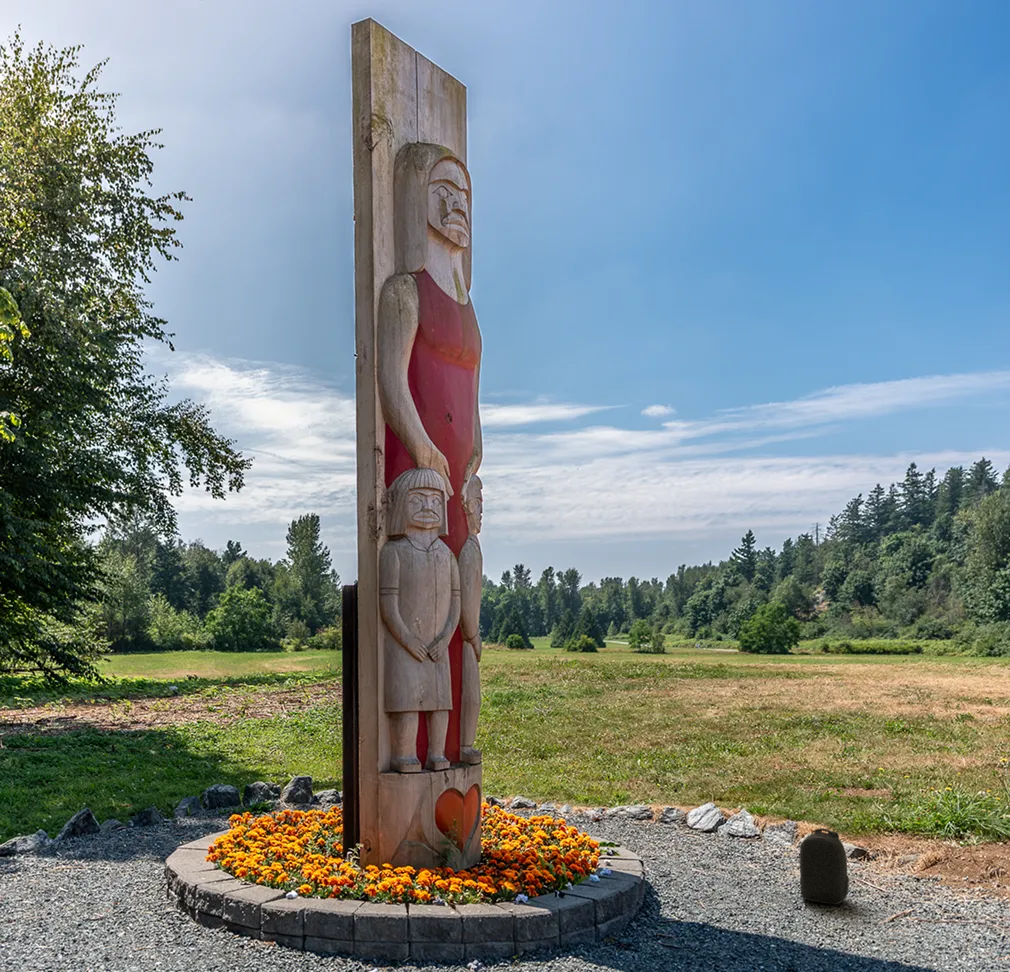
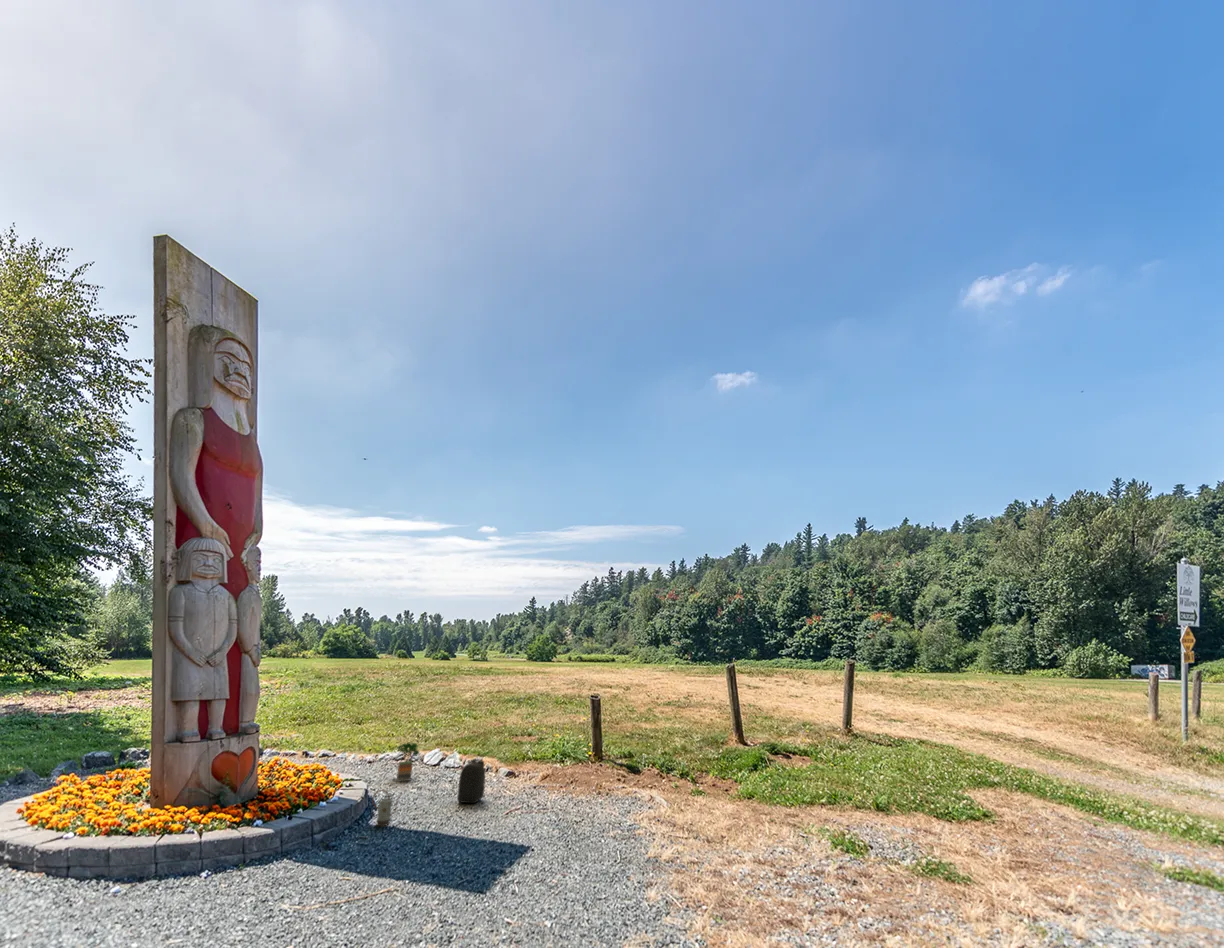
potted tree: none [652,788,695,852] -> present [397,742,419,782]
watering can: none [666,867,714,927] -> present [372,790,400,826]

